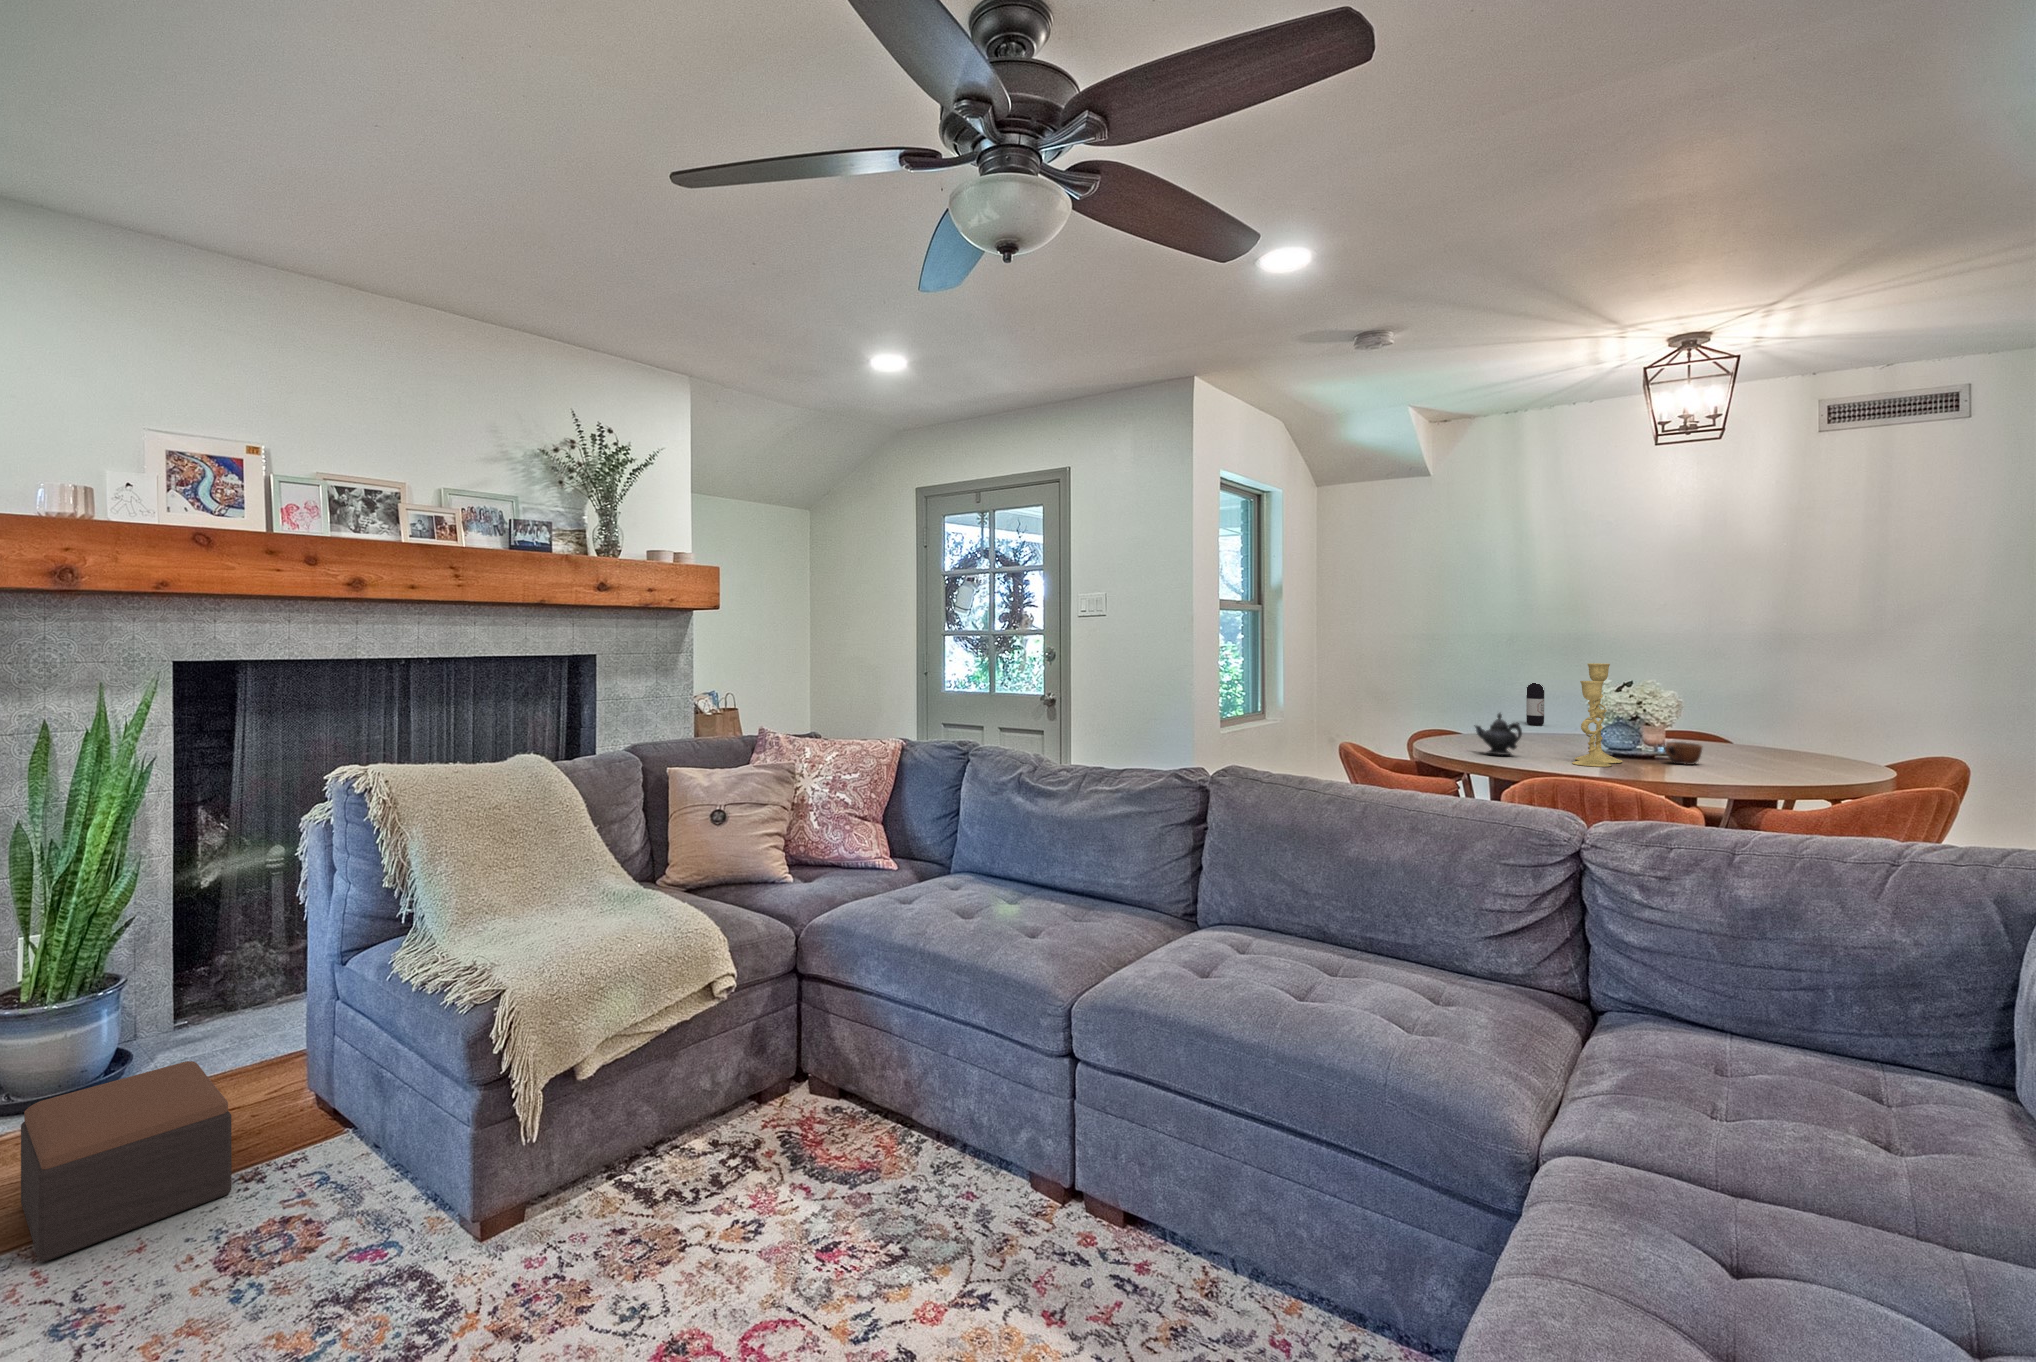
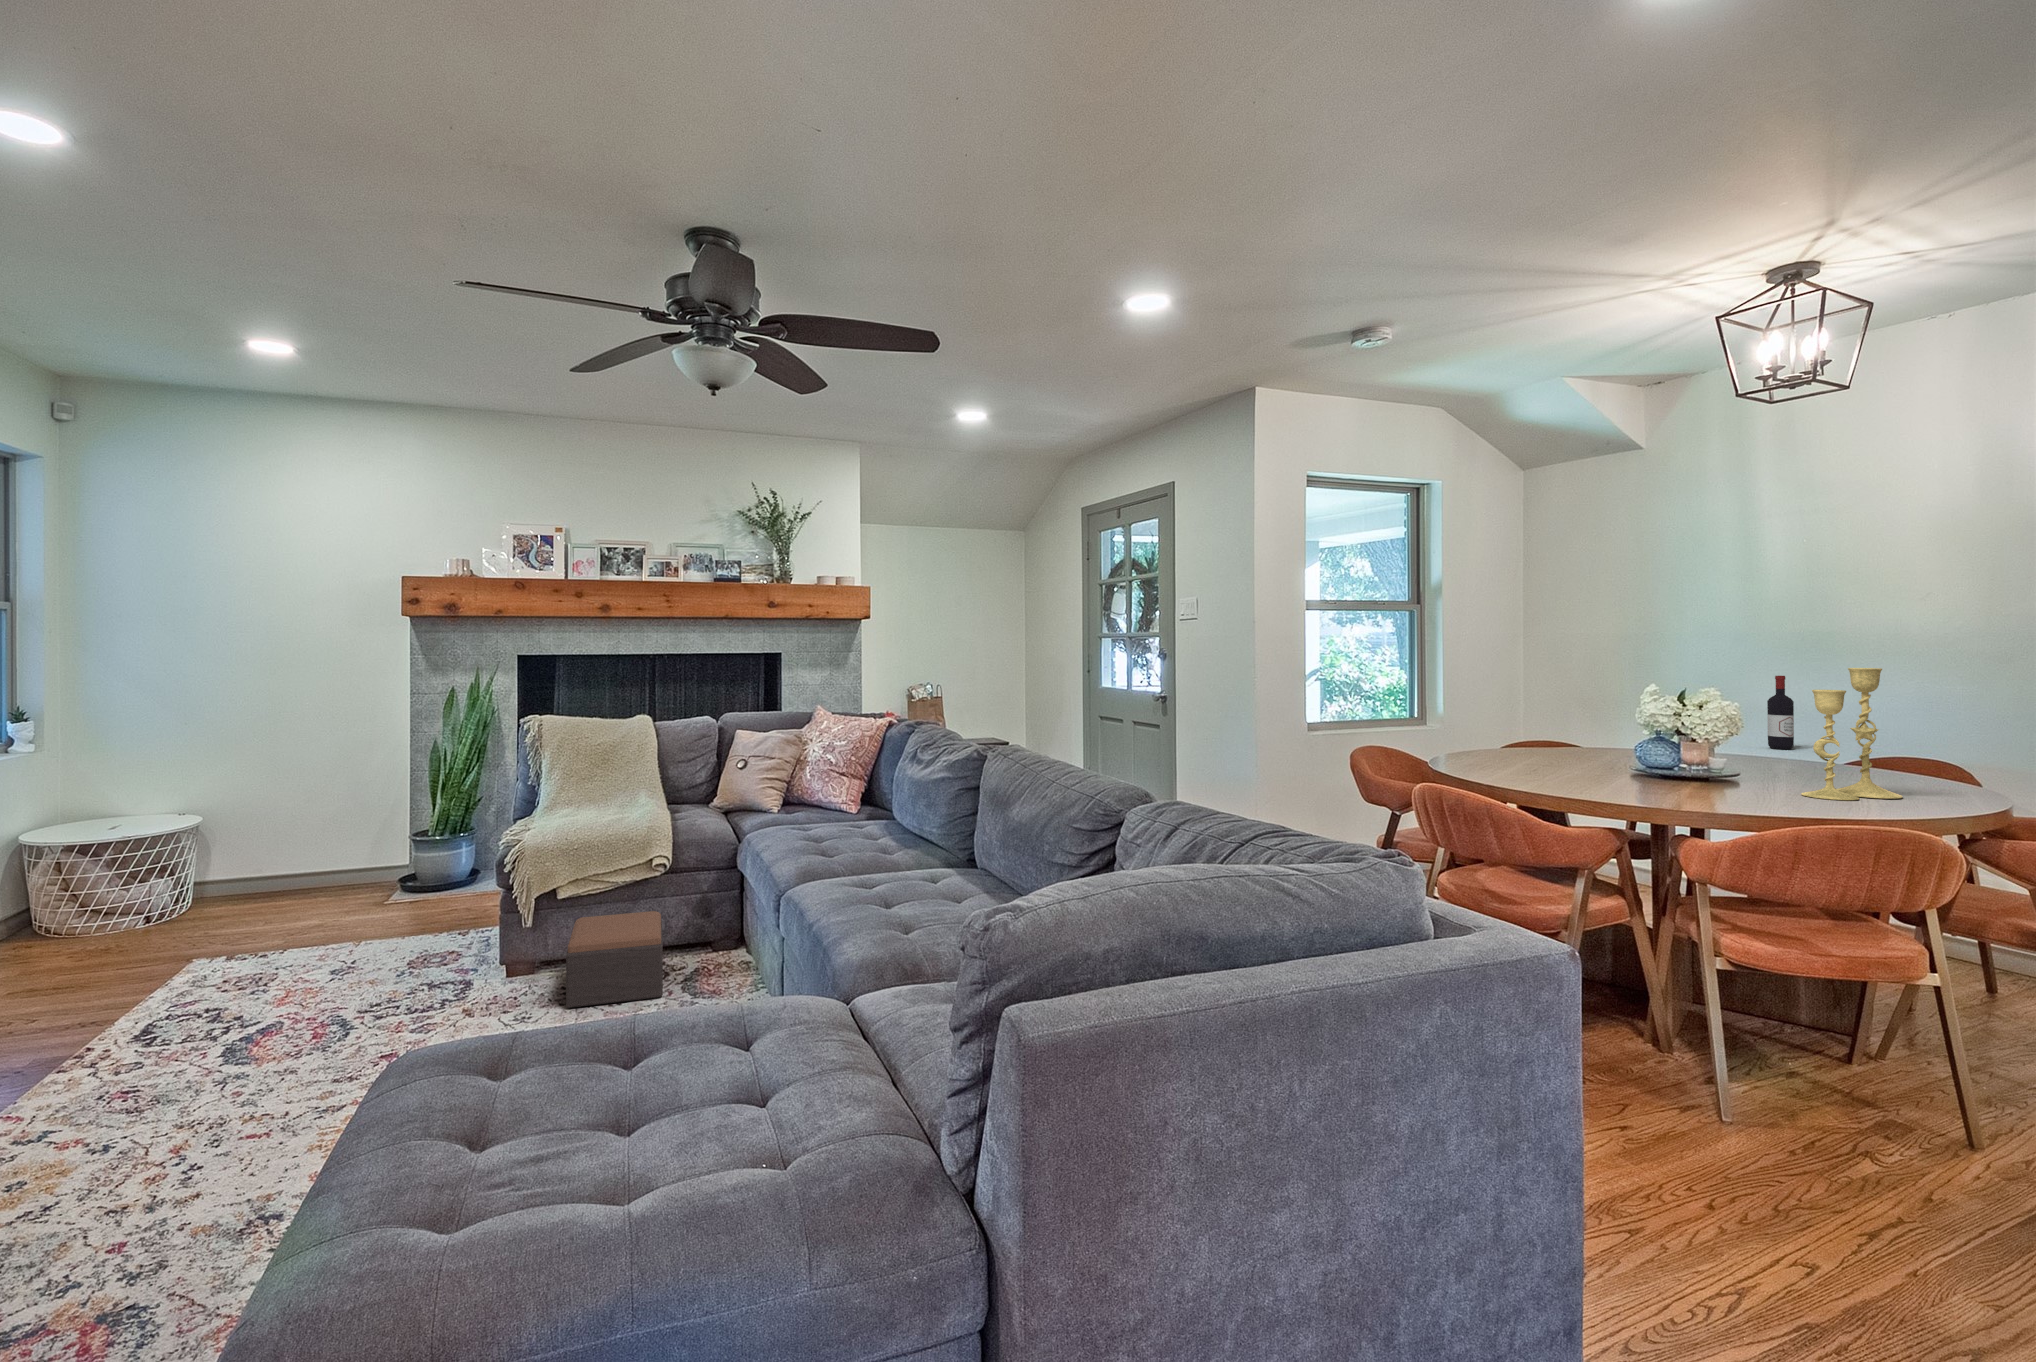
candlestick: present [1572,663,1622,767] -> present [1801,668,1902,800]
teapot: present [1474,713,1522,755] -> none [1468,719,1509,767]
mug: present [1665,742,1702,765] -> none [1658,760,1713,789]
footstool: present [21,1061,231,1262] -> present [566,911,663,1008]

